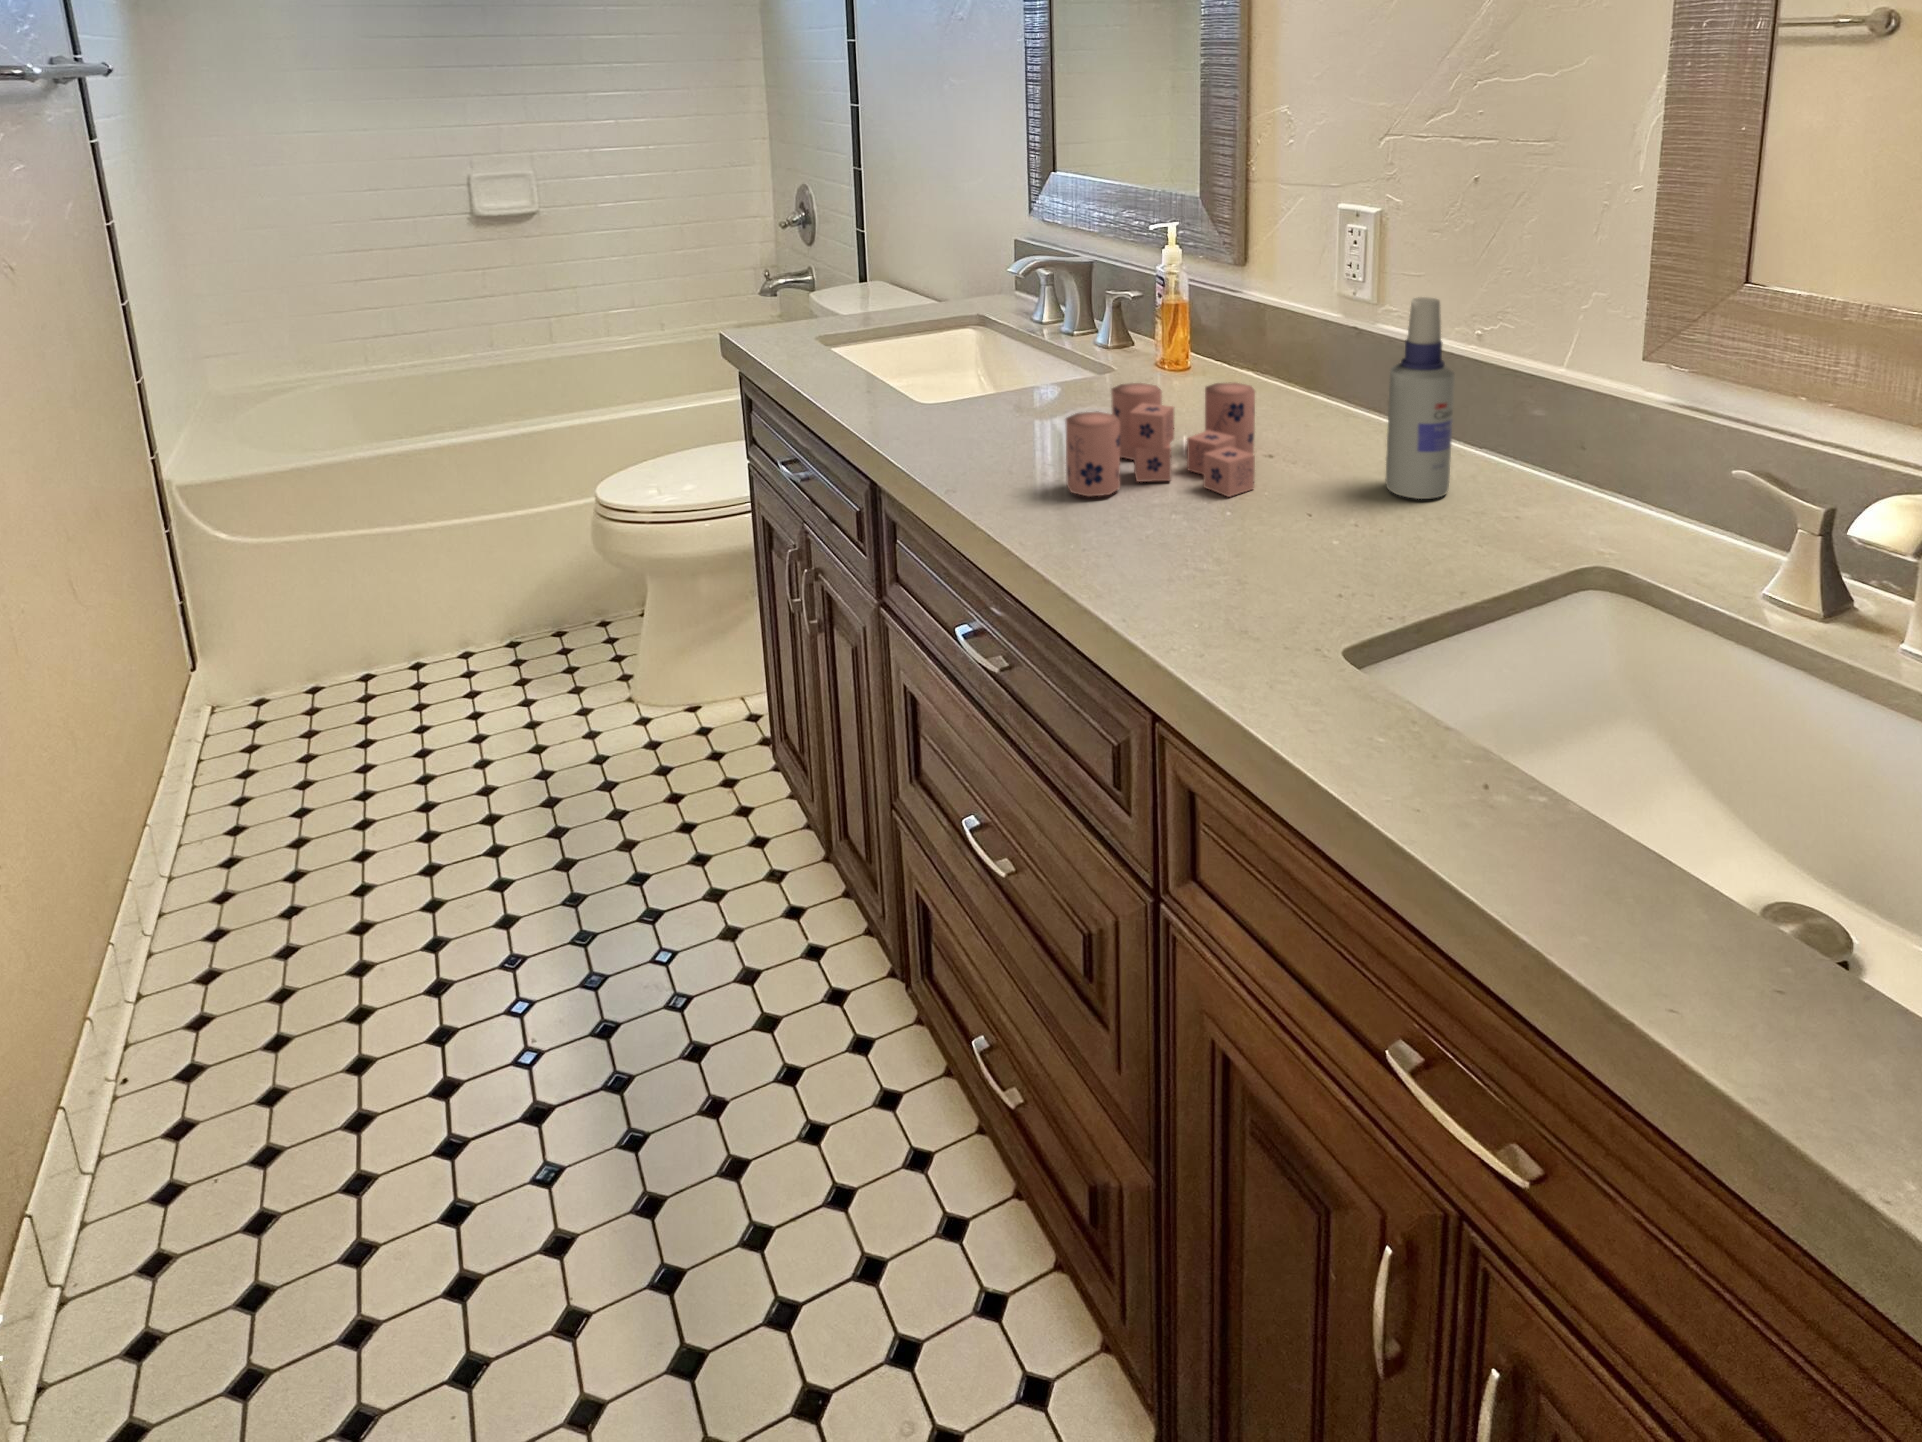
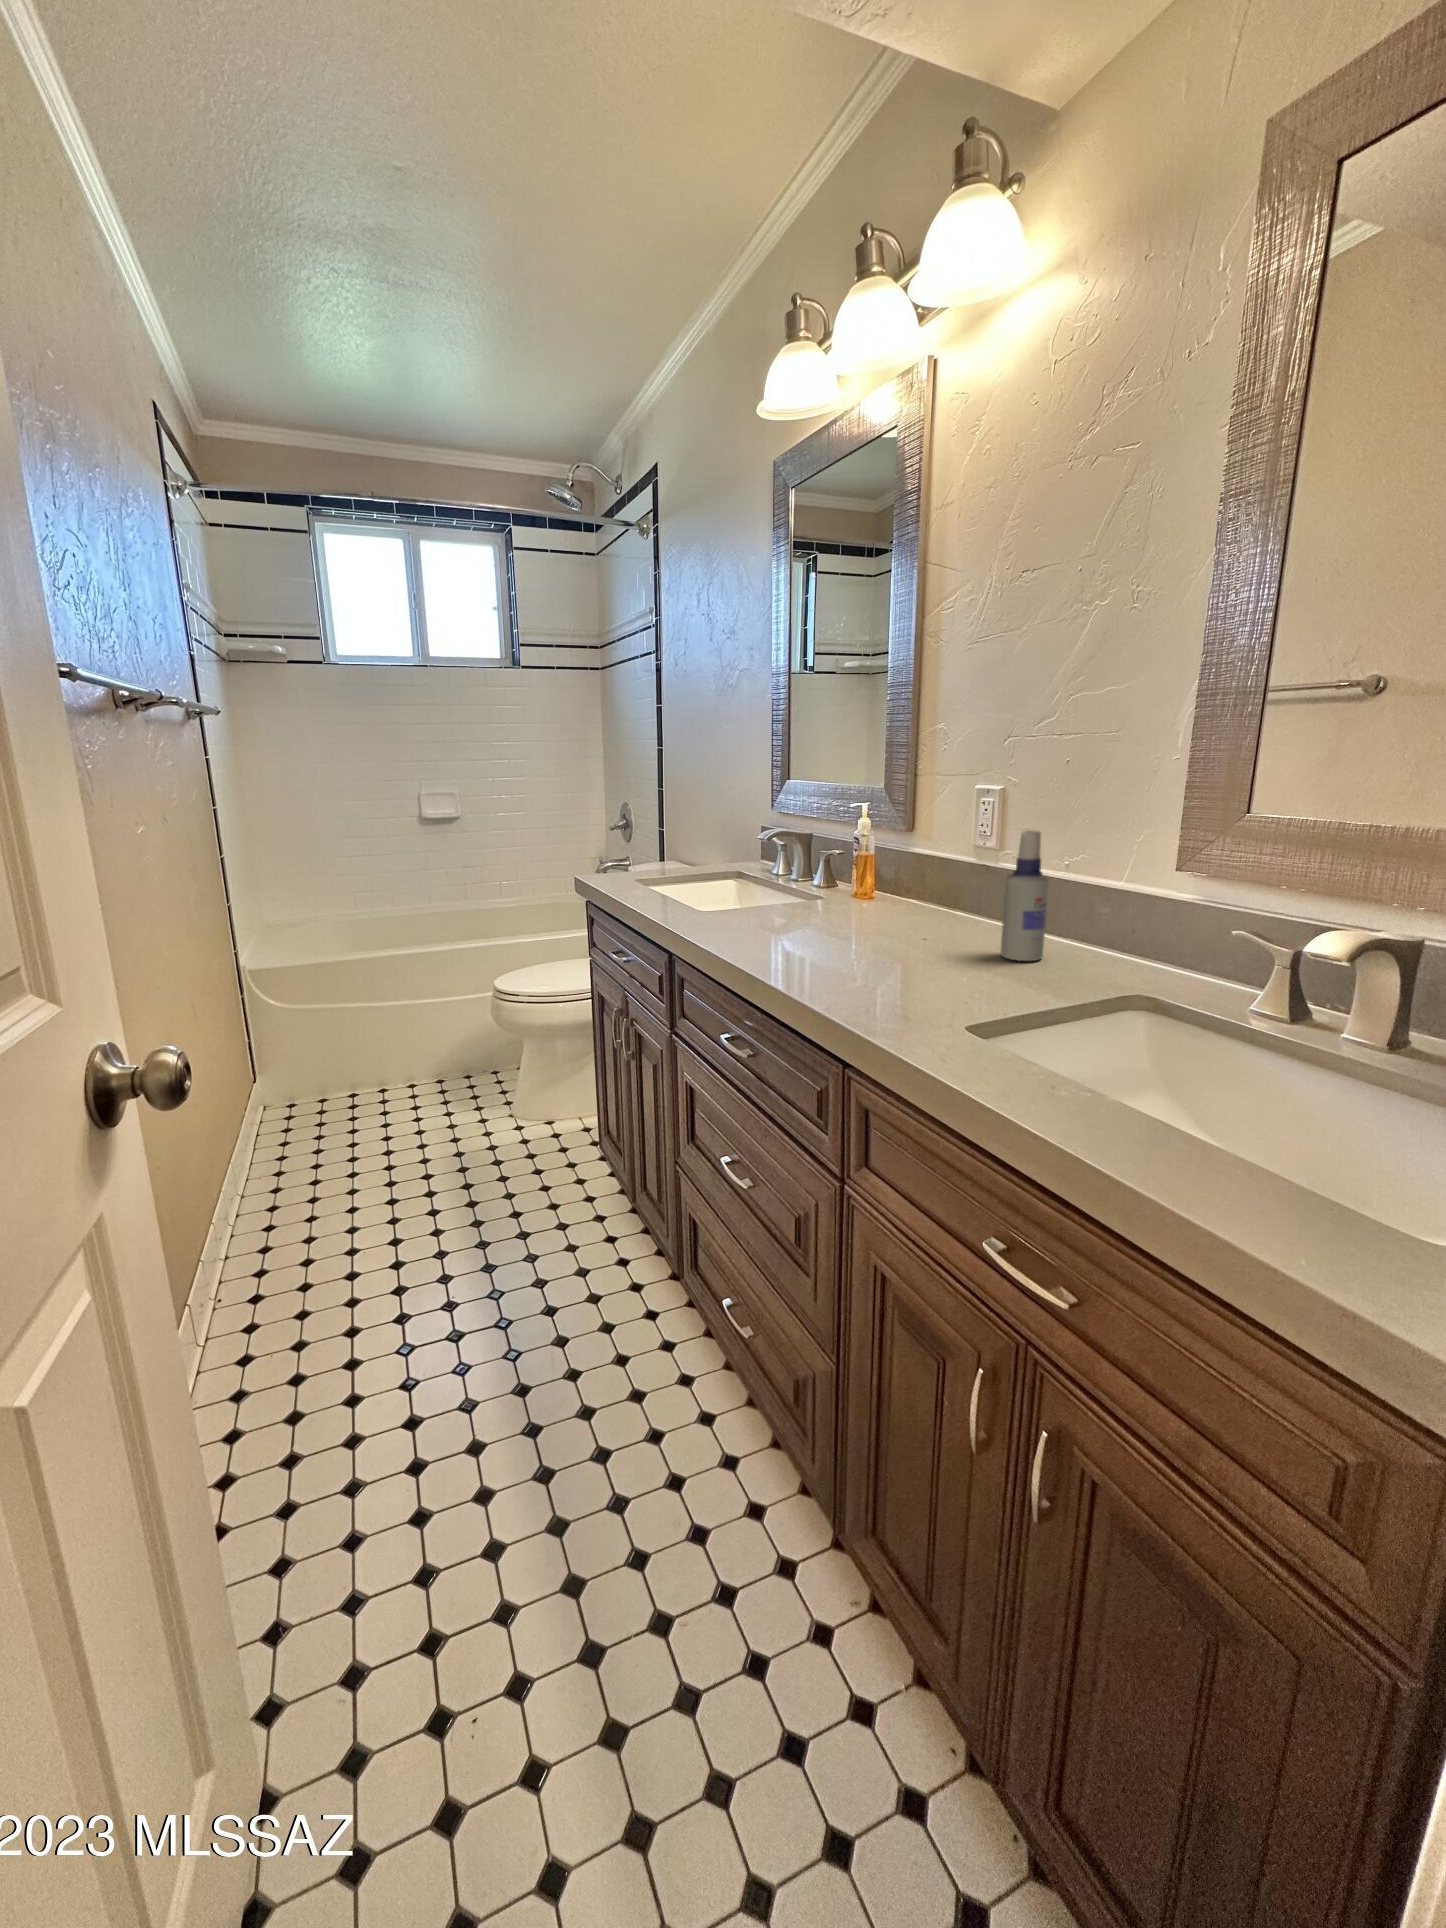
candle: present [1066,383,1255,497] -> none [793,893,917,958]

